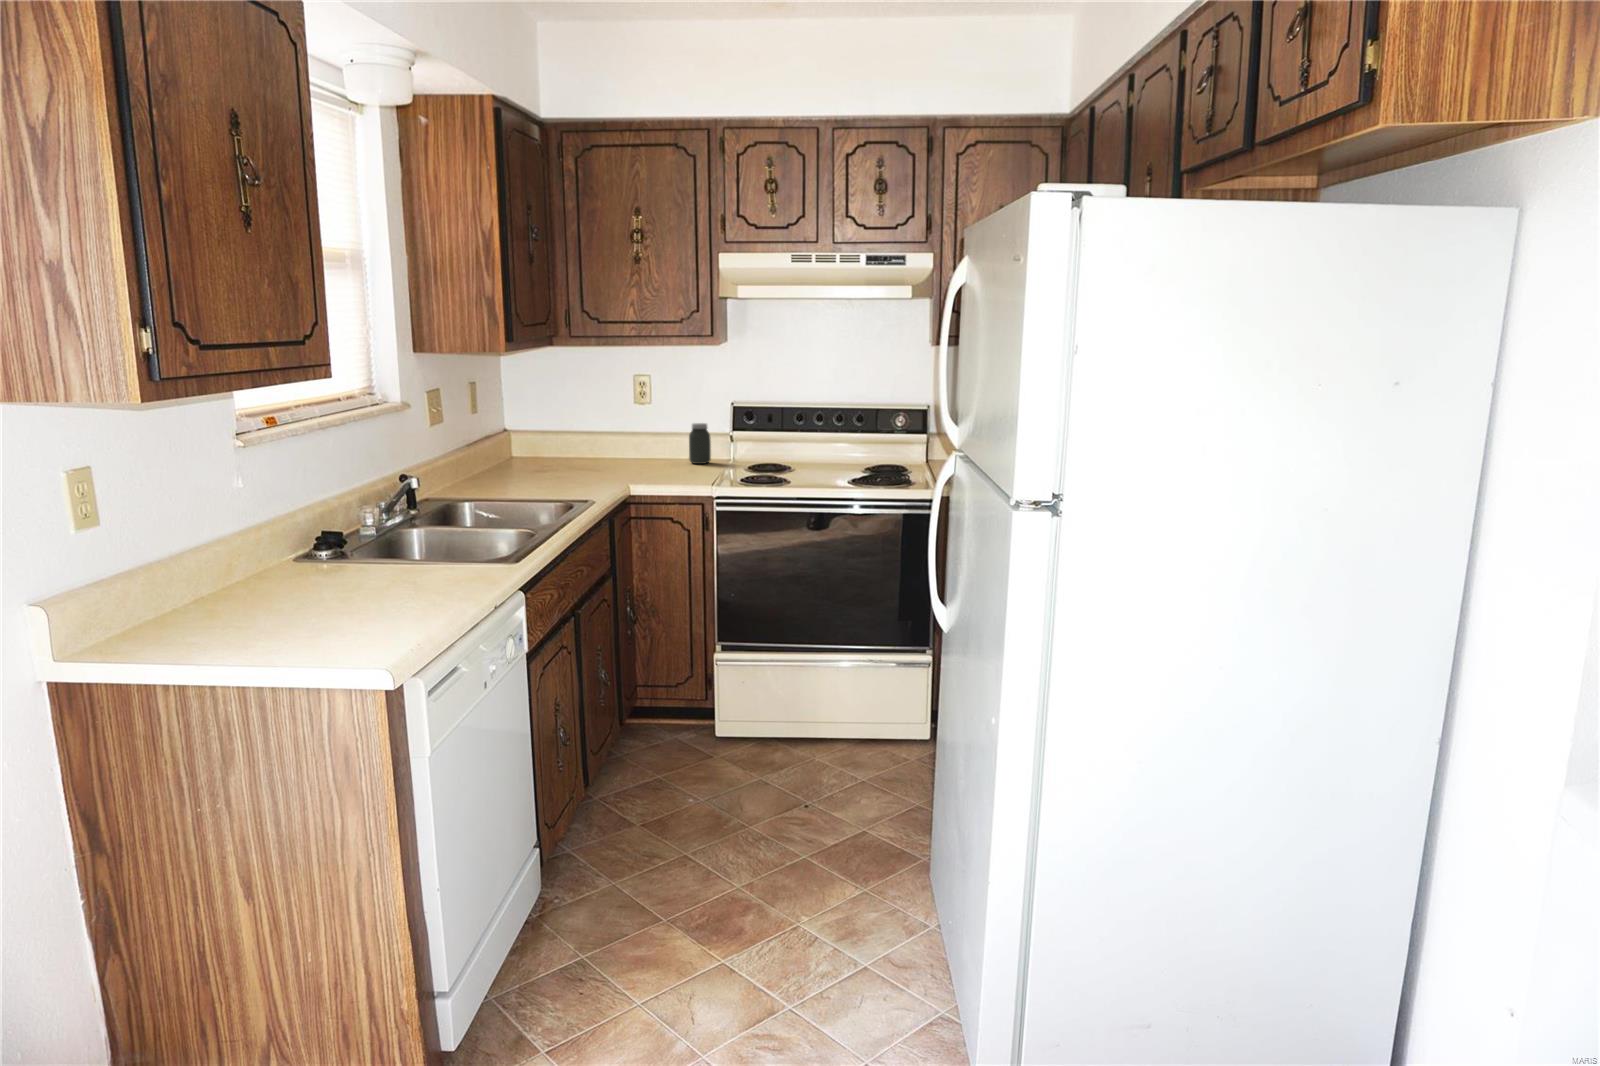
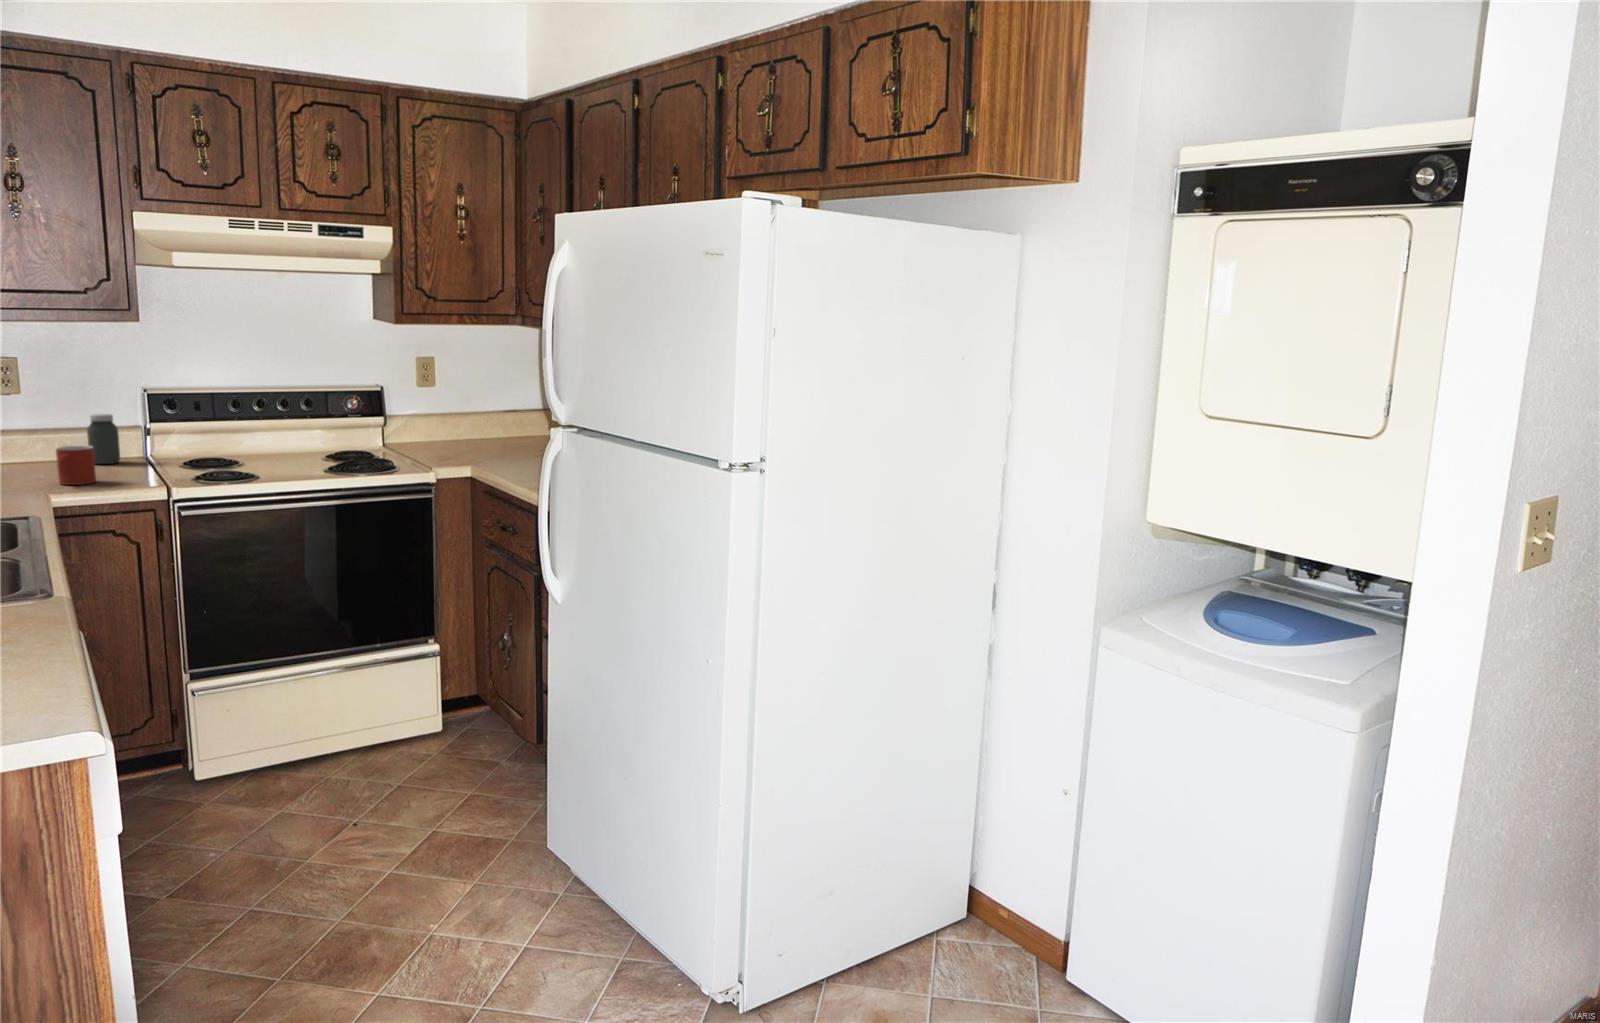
mug: none [645,447,673,478] -> present [56,446,96,485]

